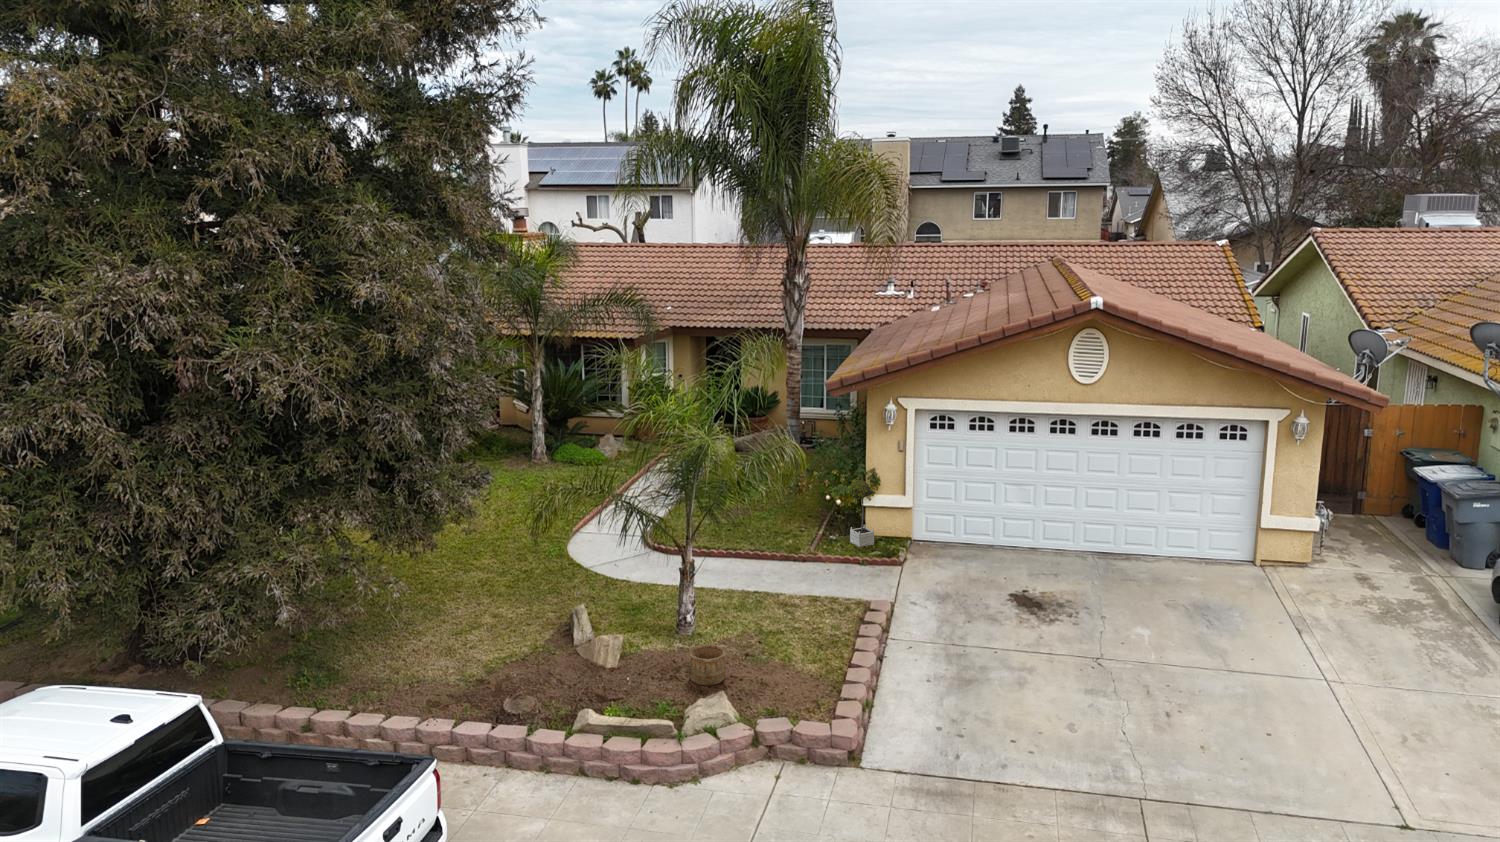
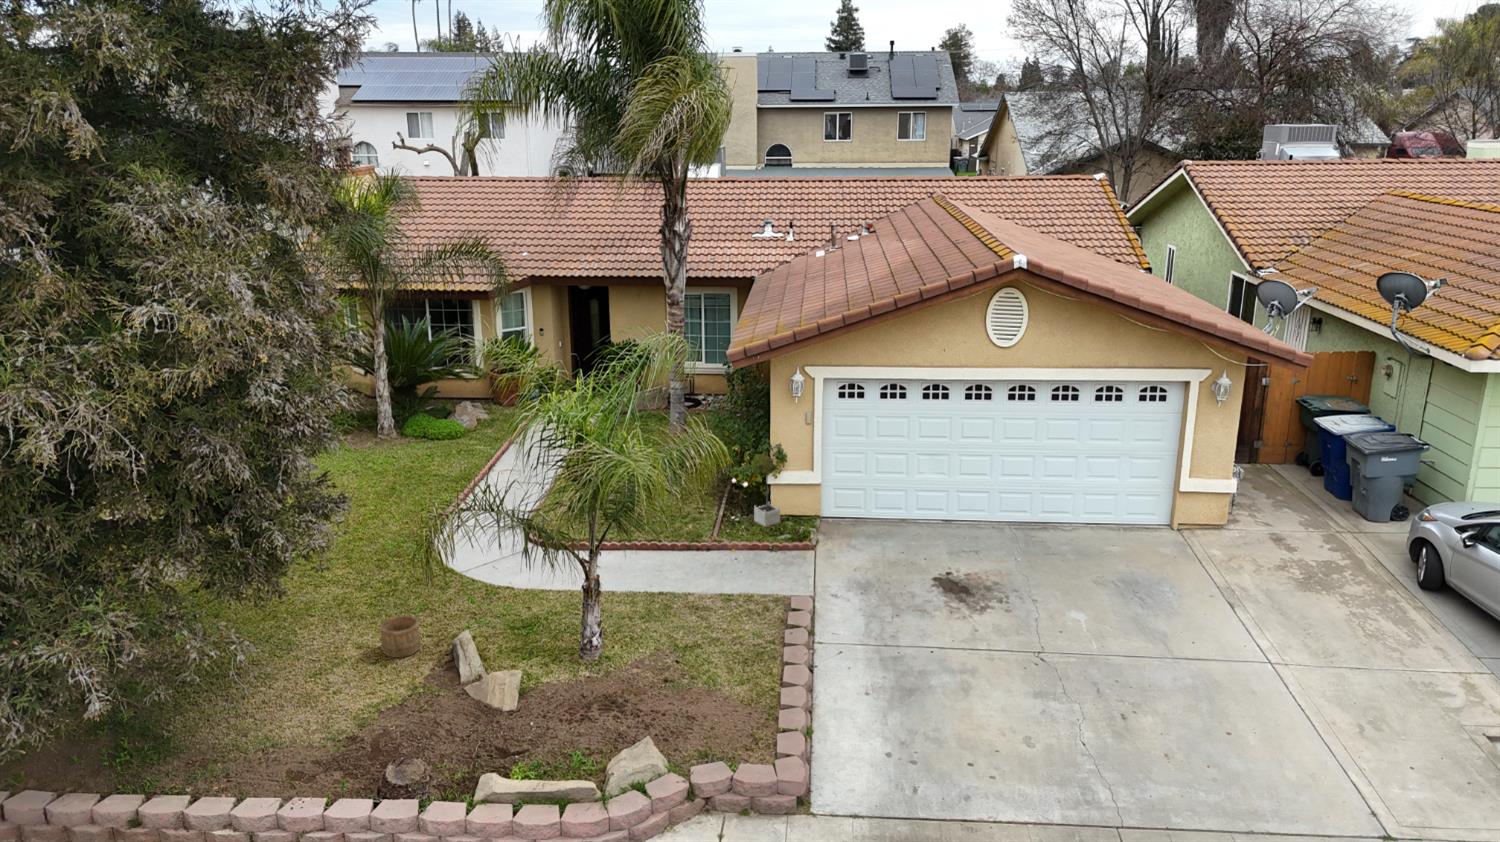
wooden bucket: present [689,644,726,686] -> present [379,615,420,658]

